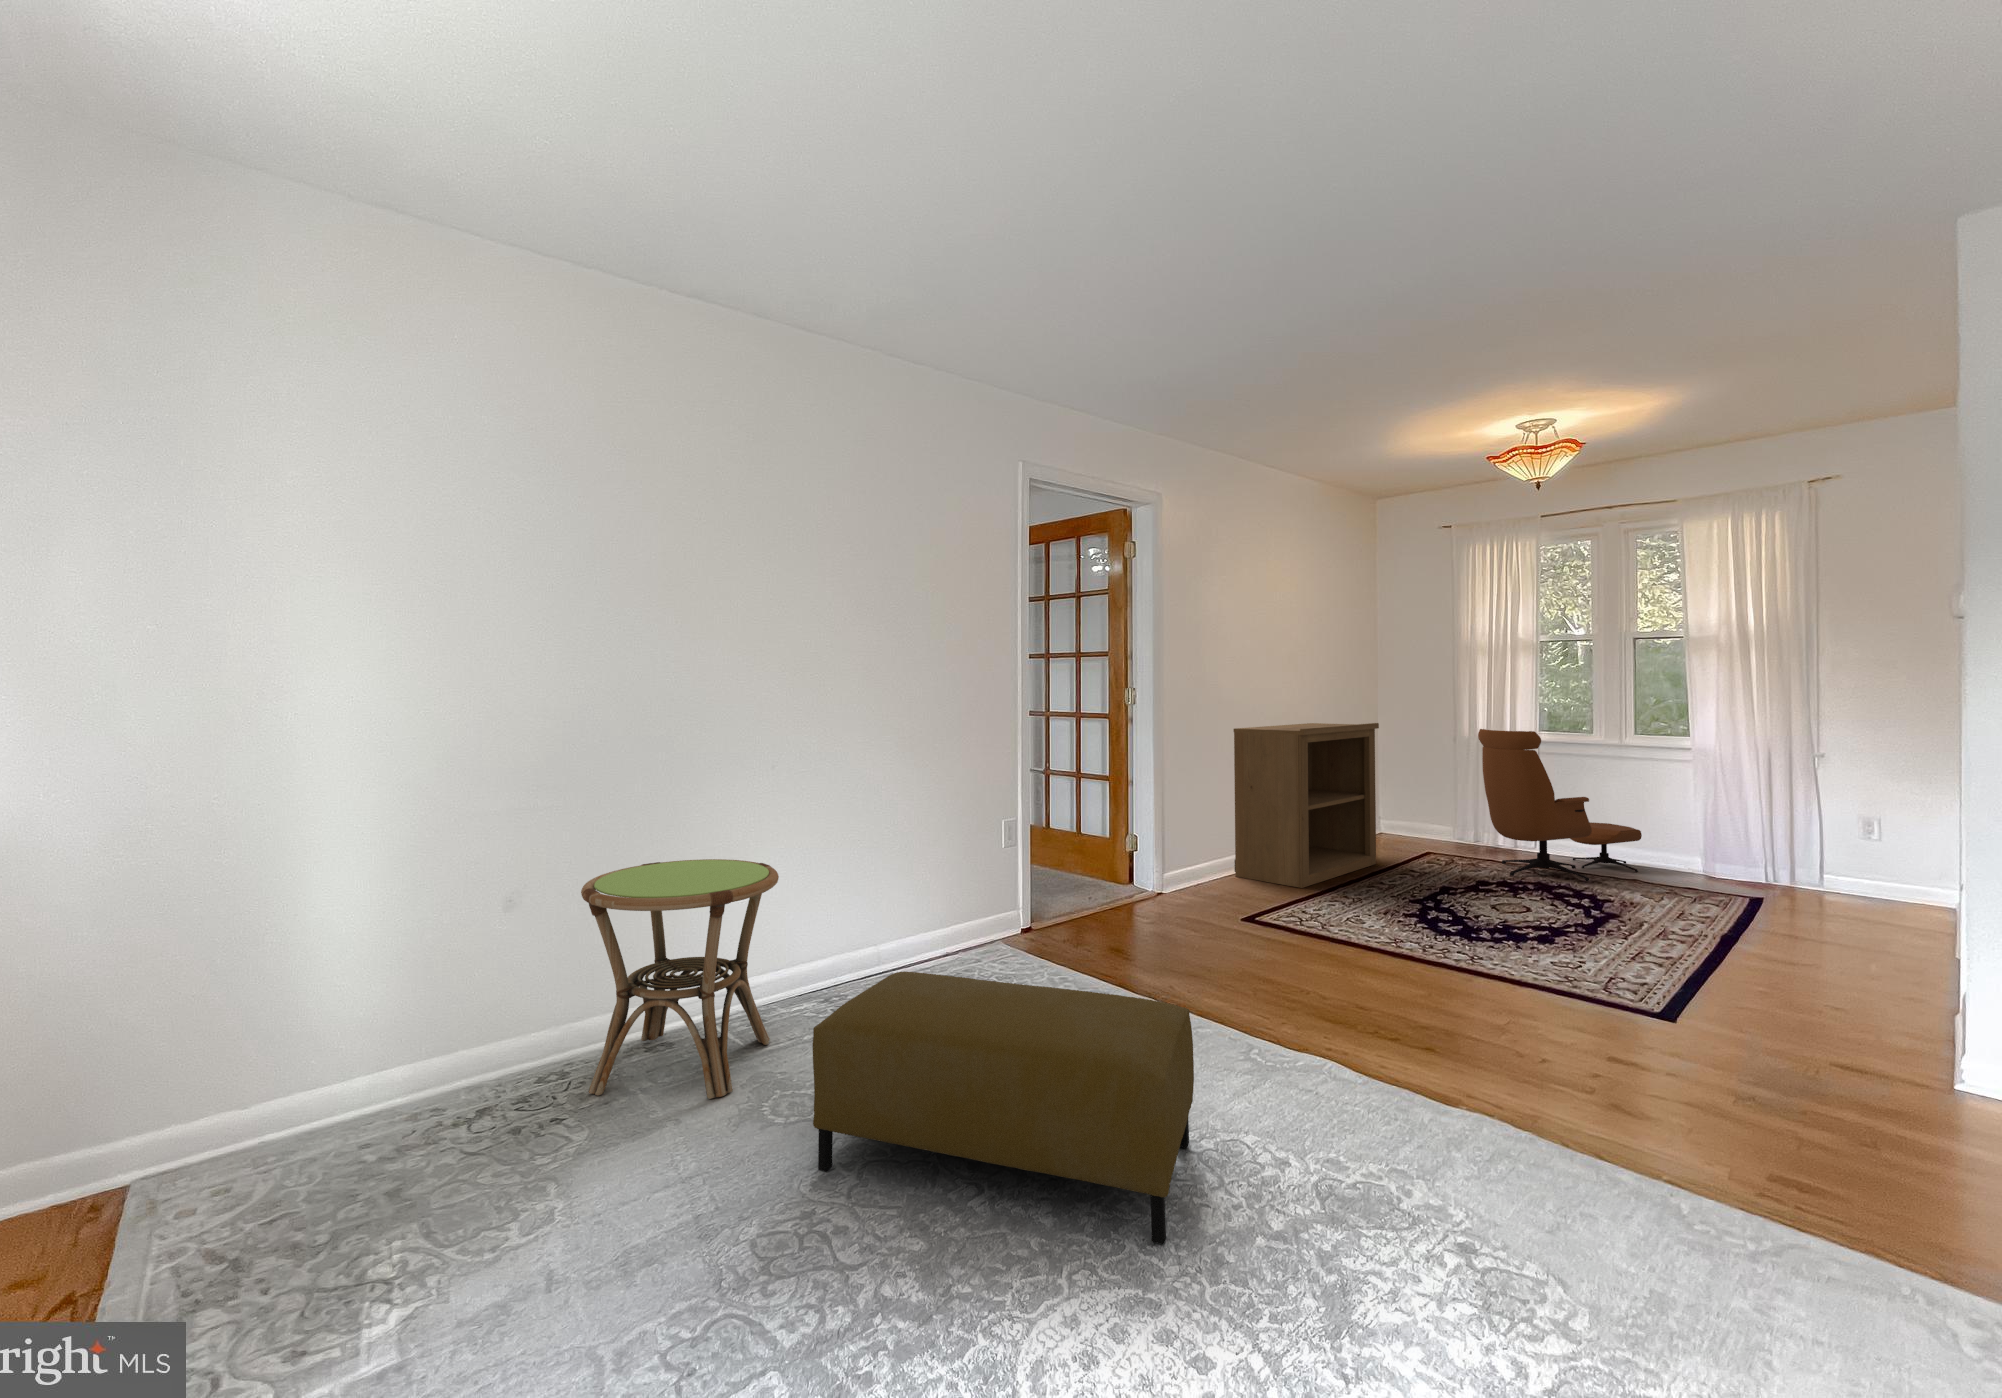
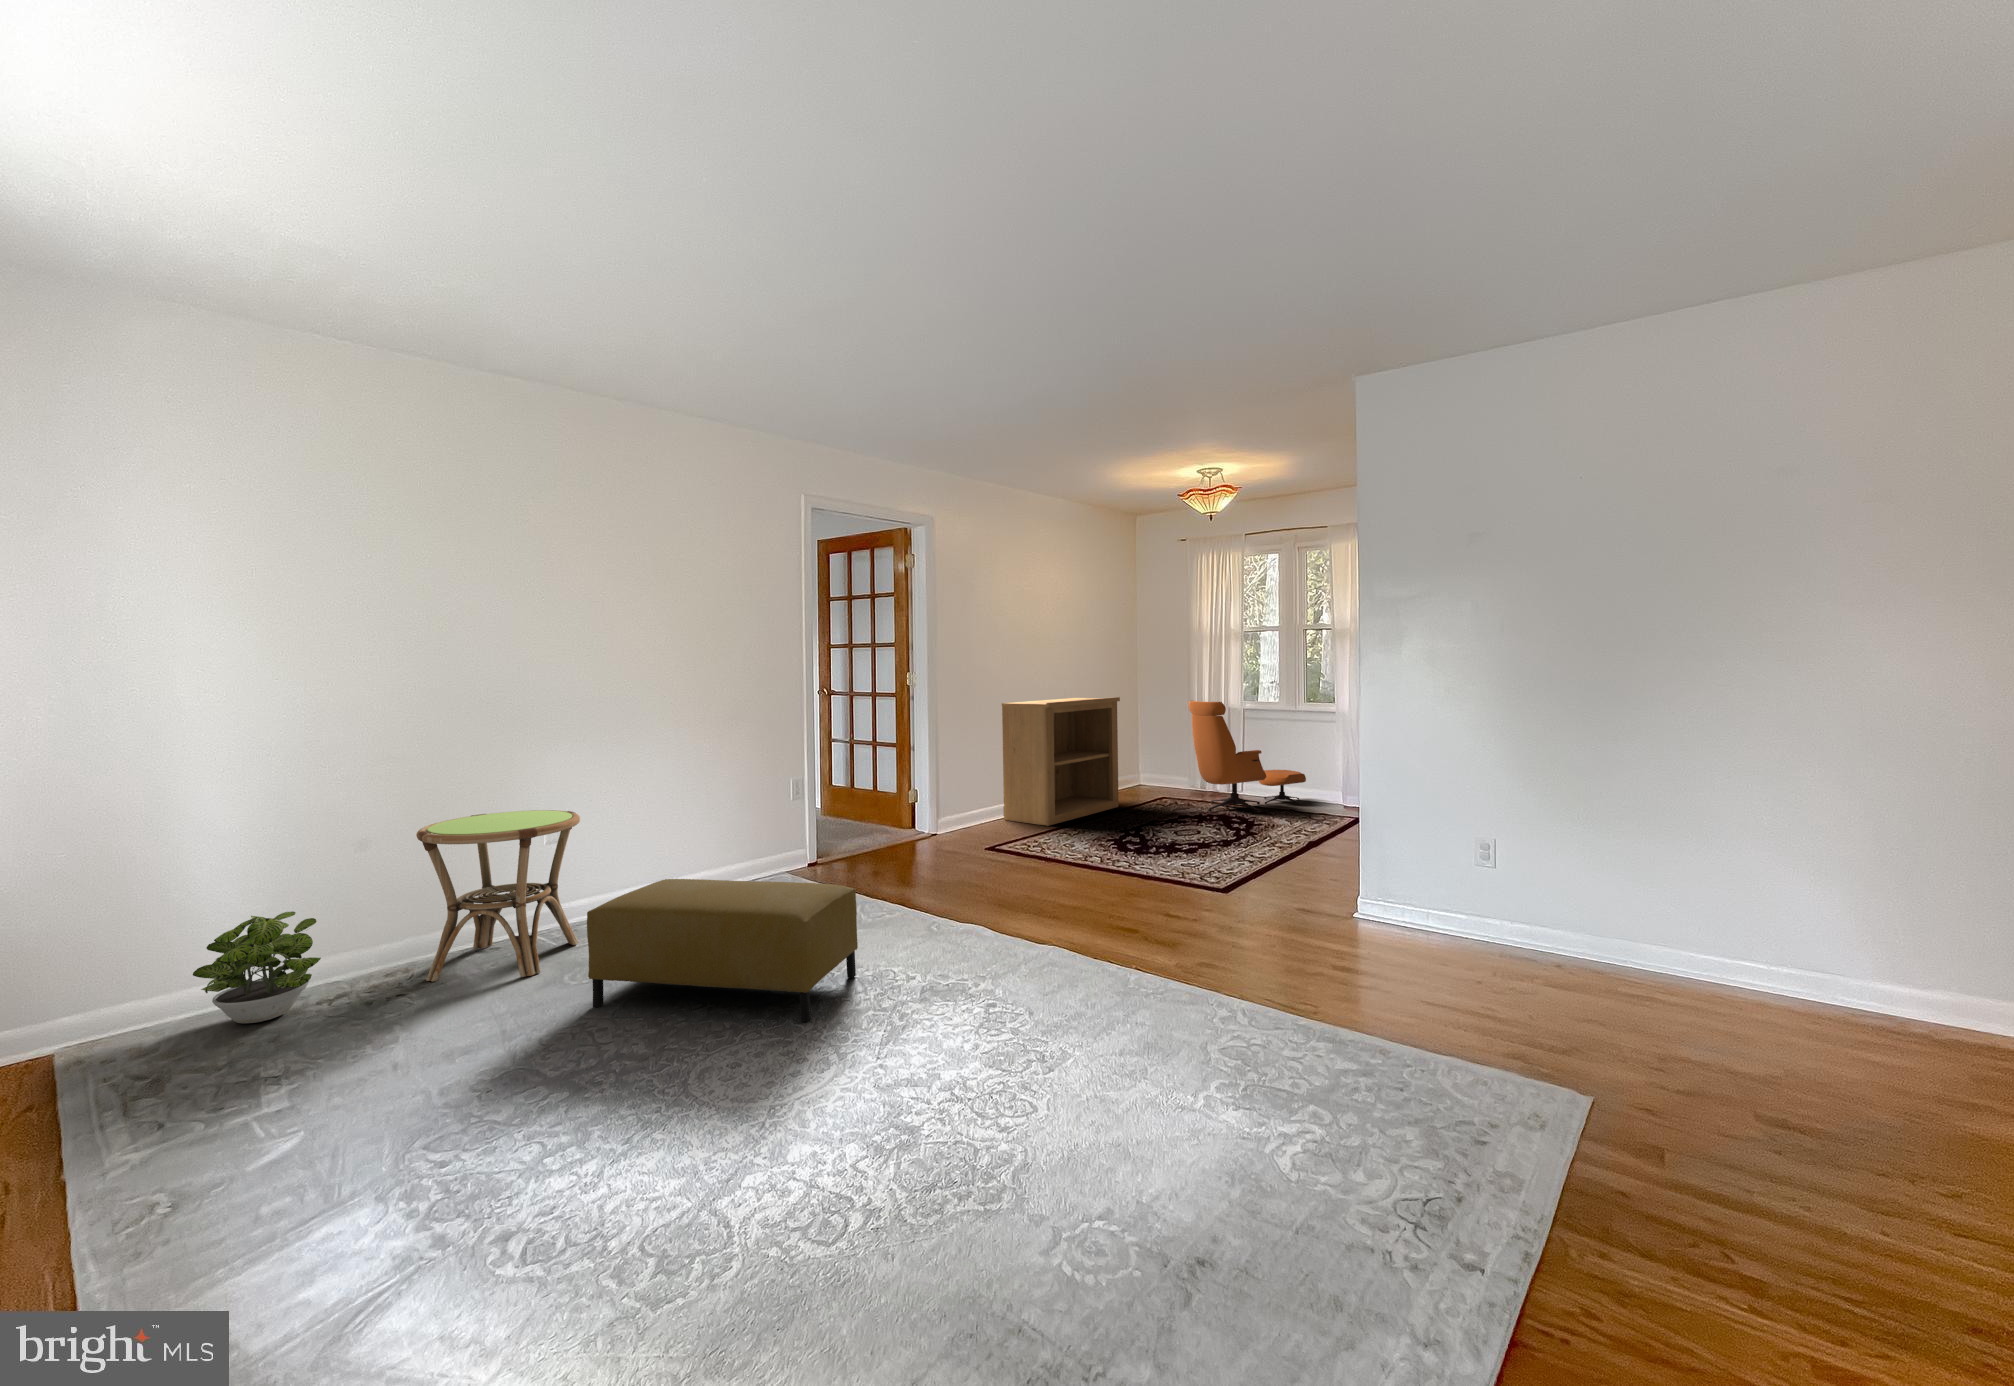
potted plant: none [304,991,463,1153] -> present [193,911,321,1023]

